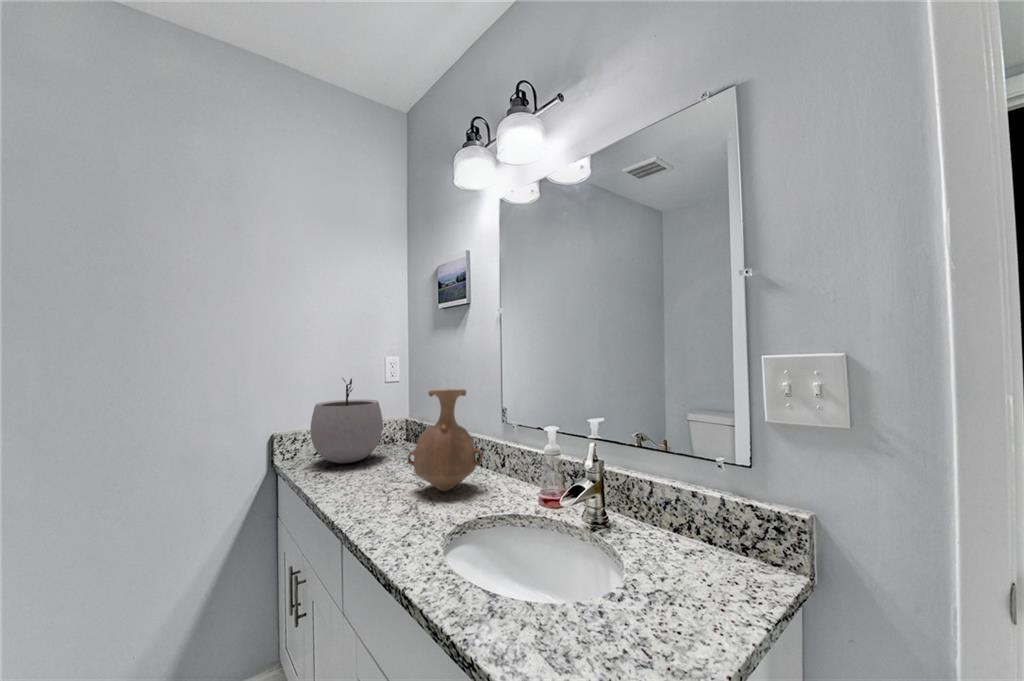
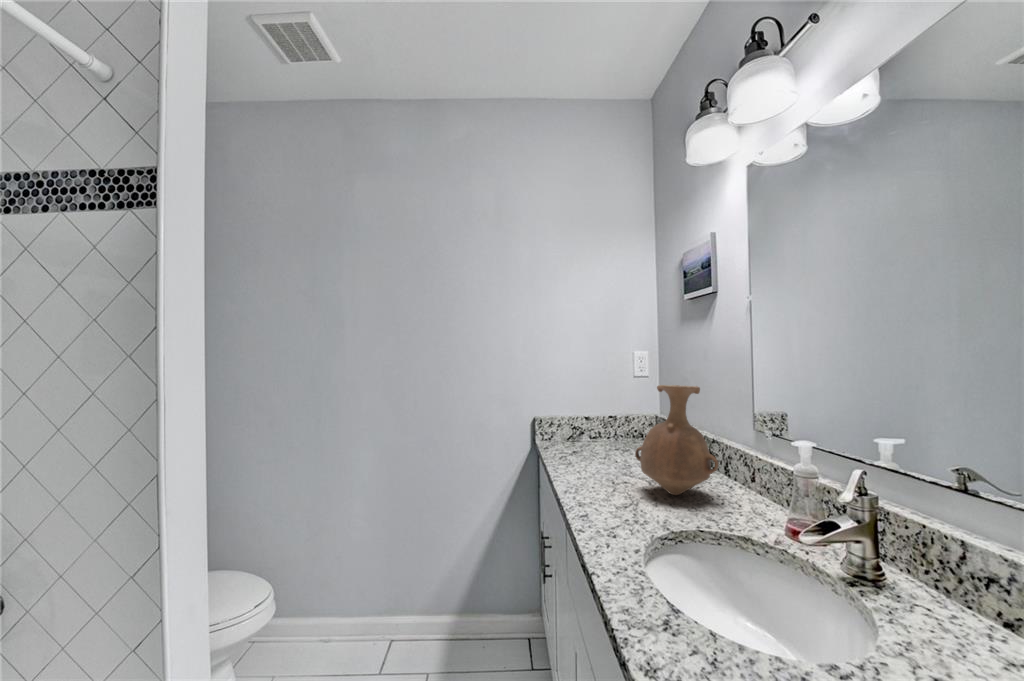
plant pot: present [310,379,383,463] -> none [560,367,626,450]

